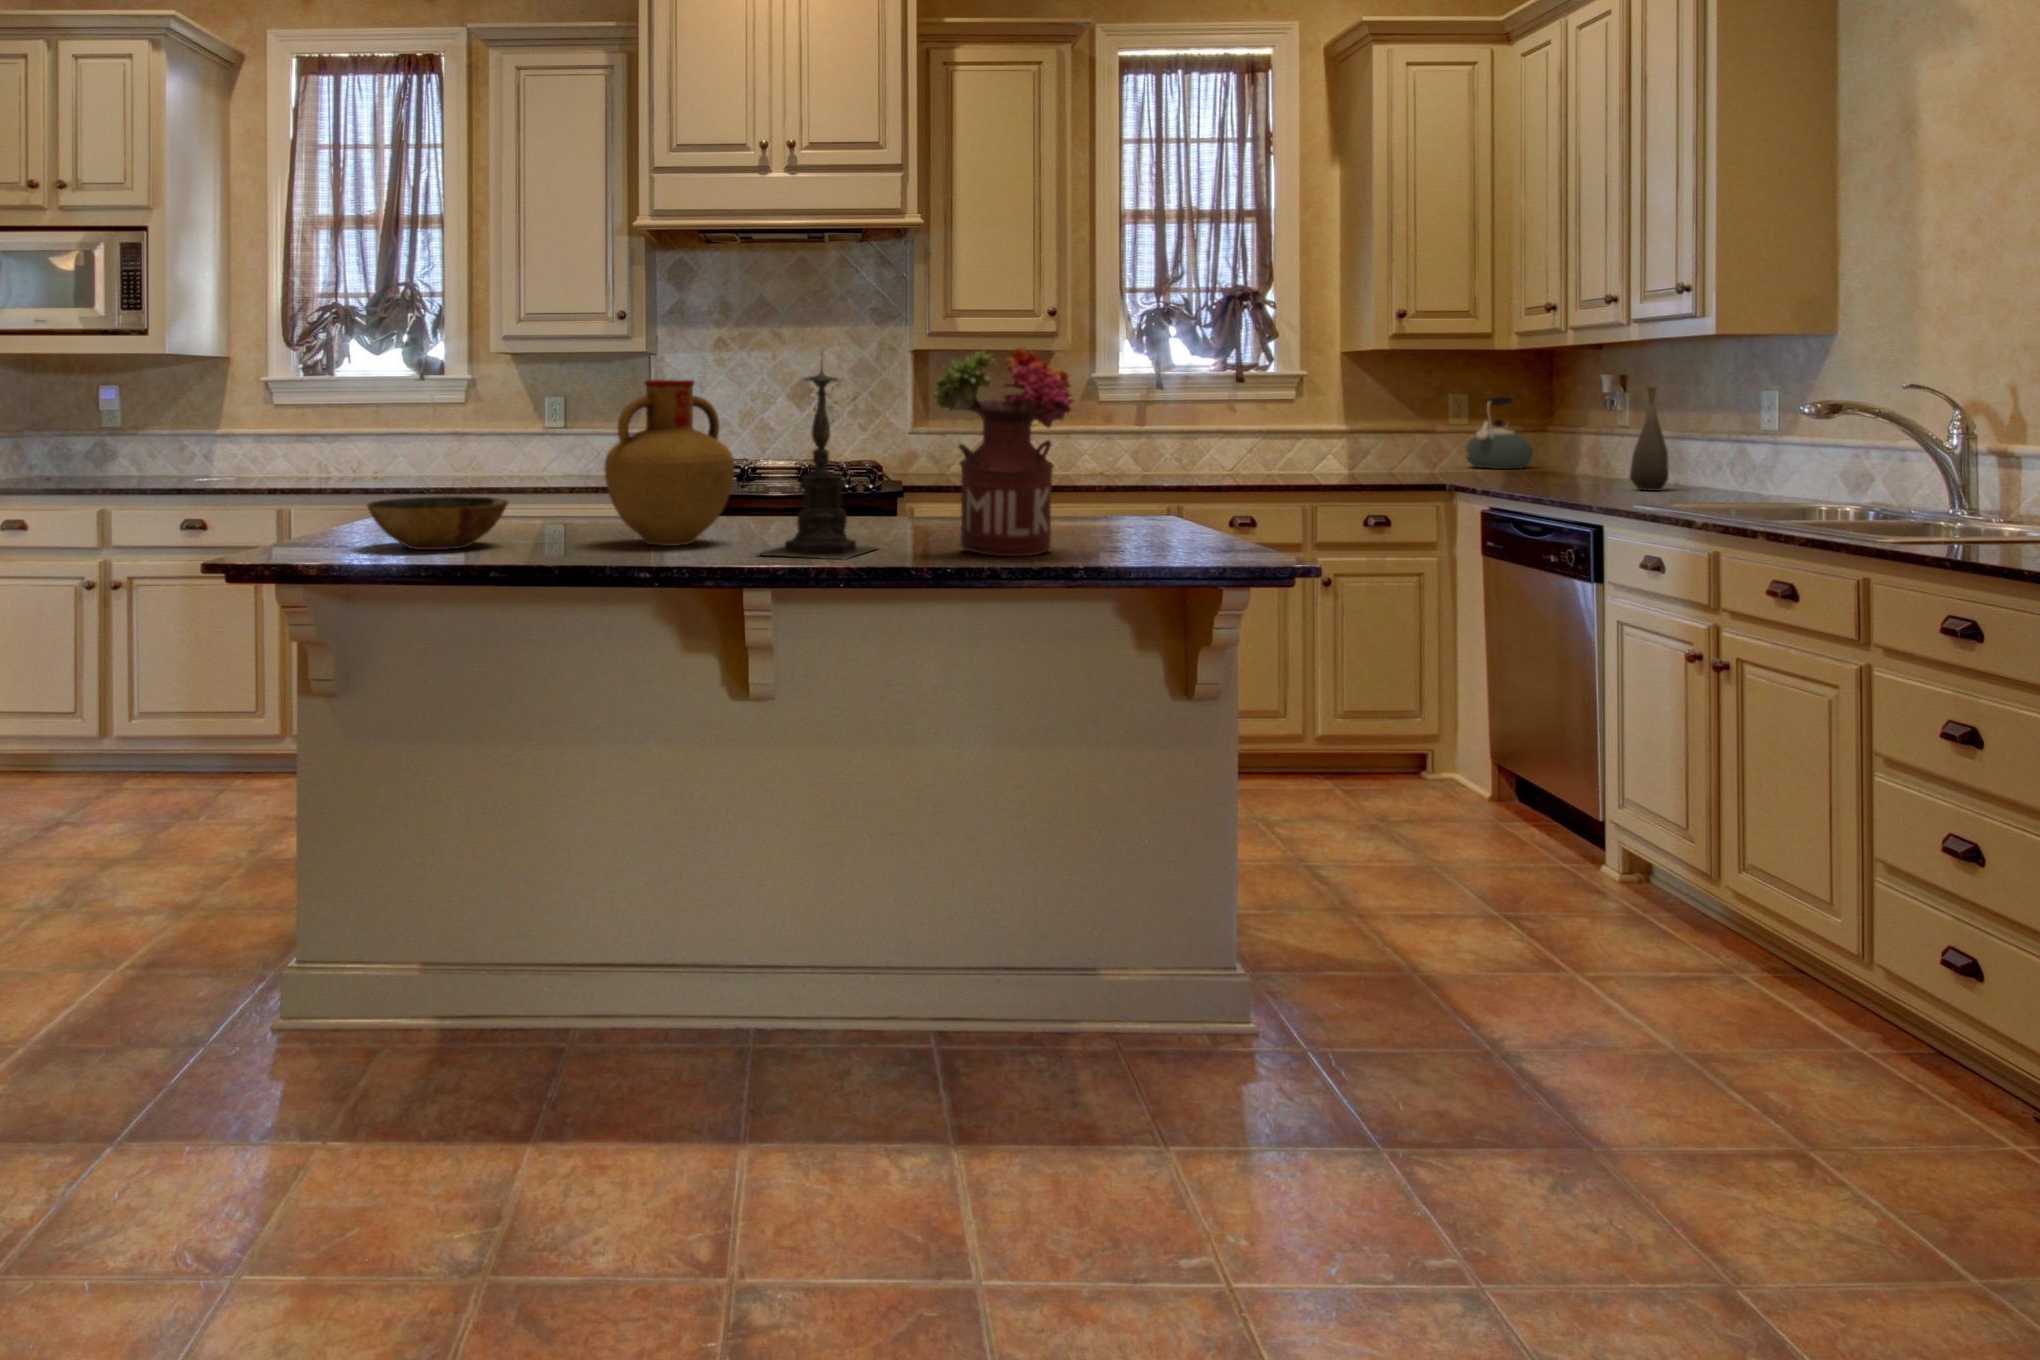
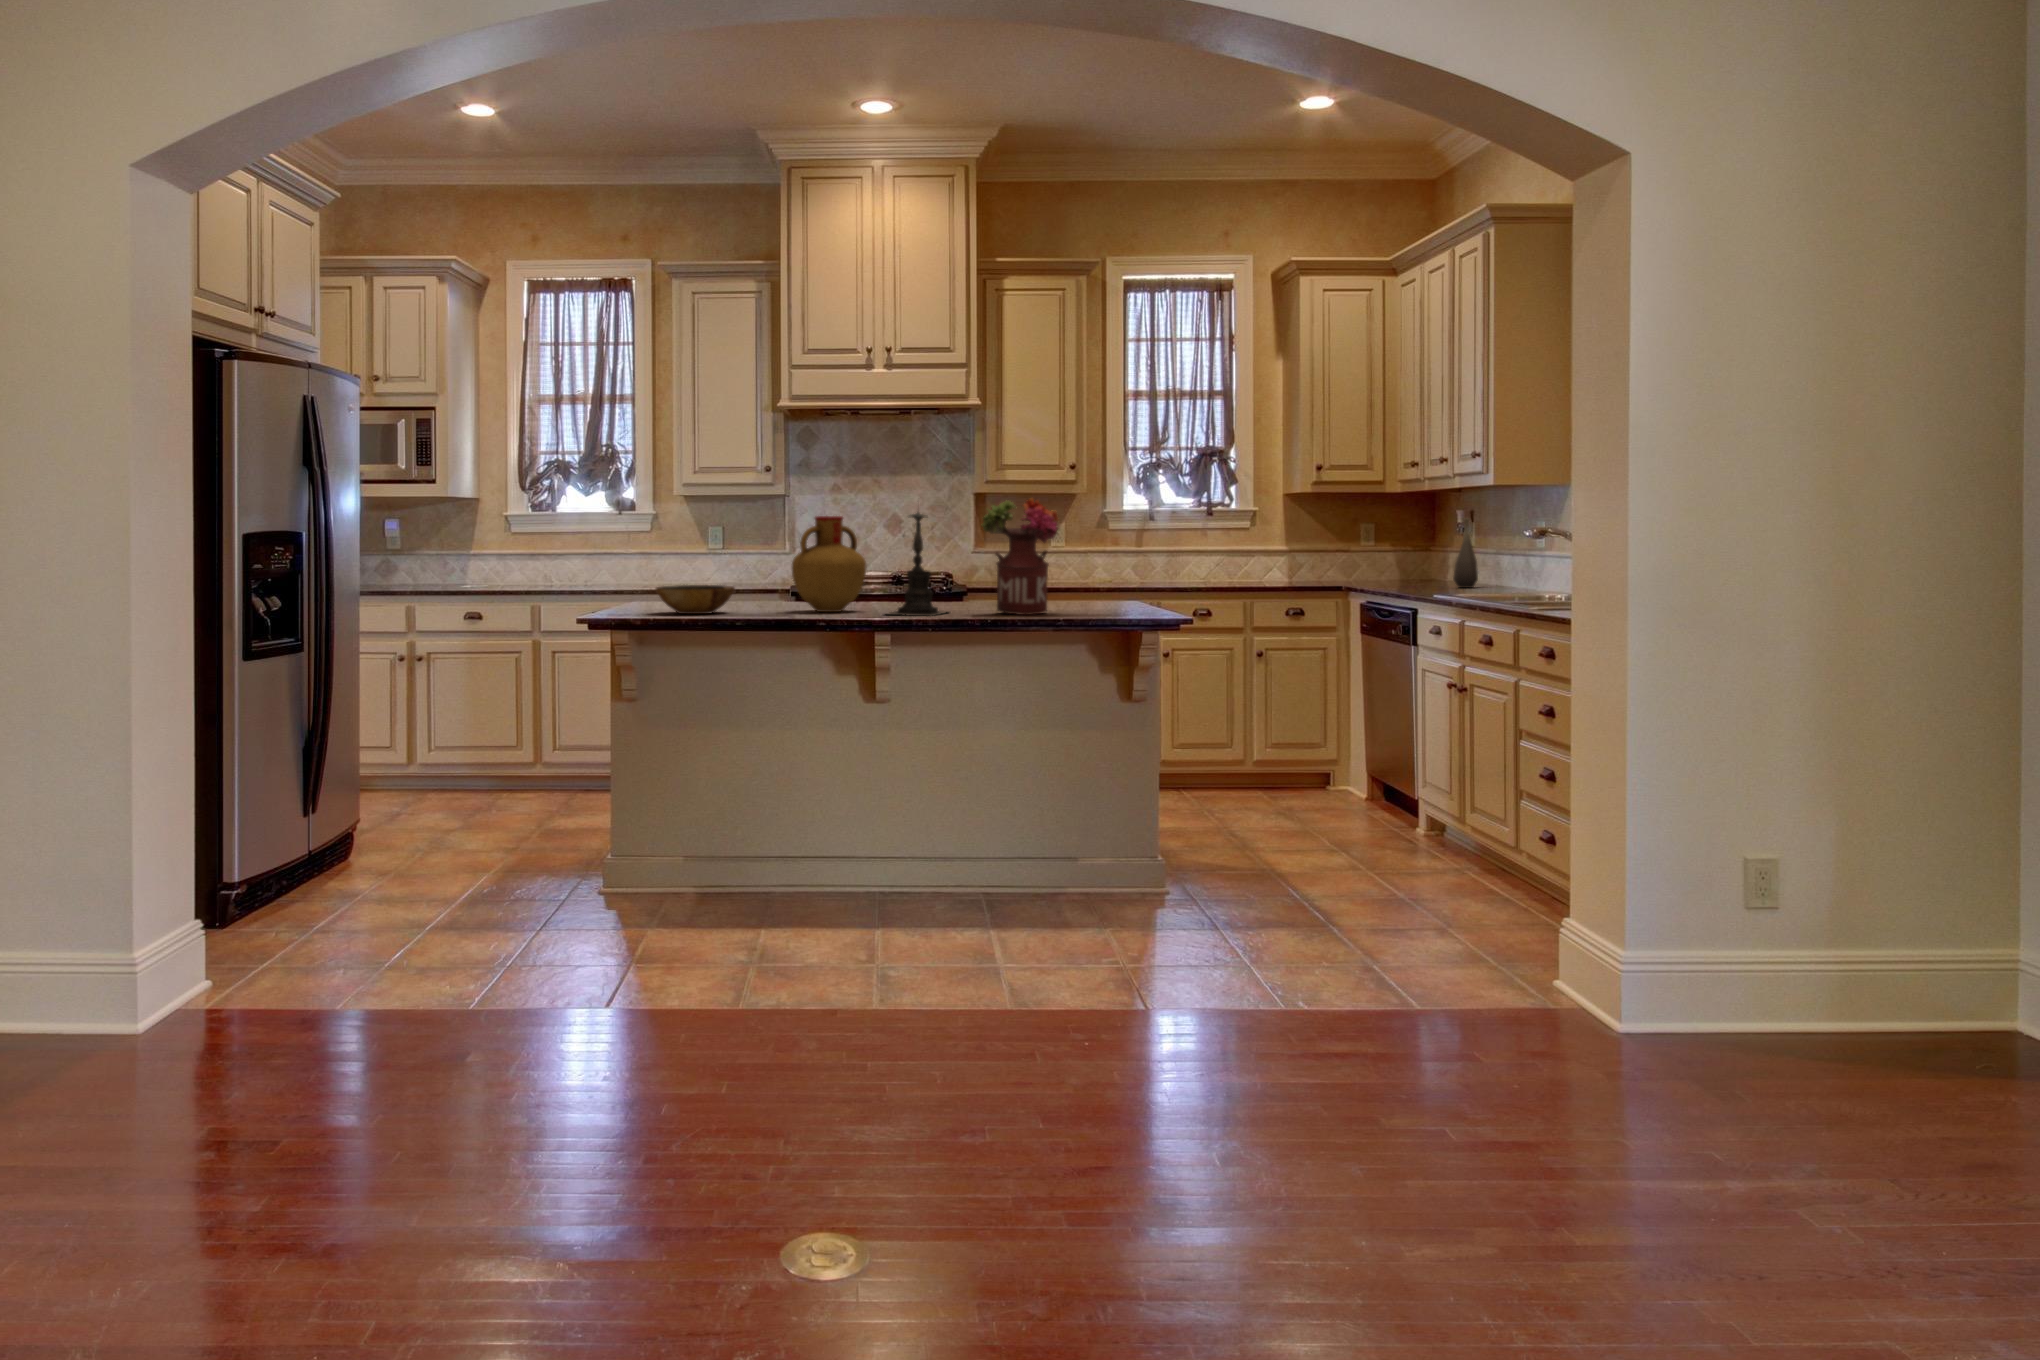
kettle: present [1467,397,1533,469] -> none [1371,525,1418,577]

